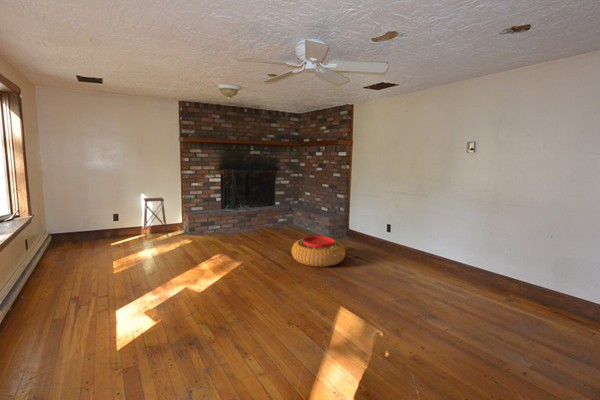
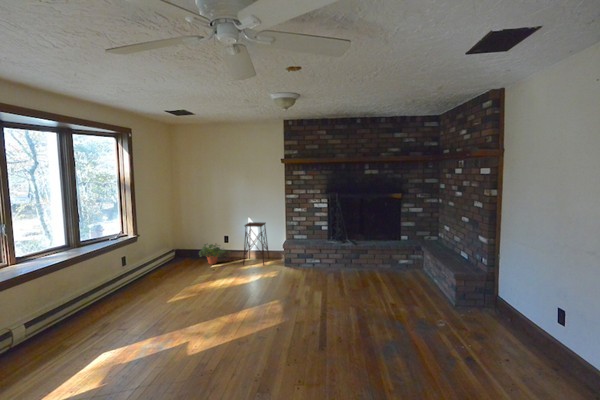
potted plant: none [90,222,127,243] -> present [199,244,231,264]
pouf: present [292,236,346,267] -> none [353,303,445,365]

